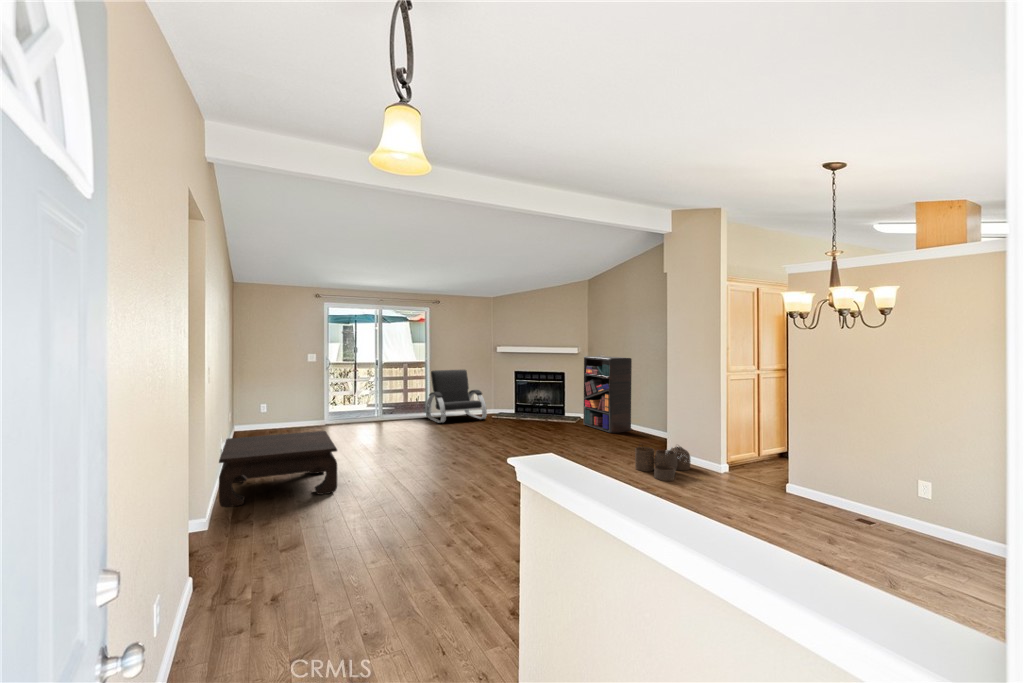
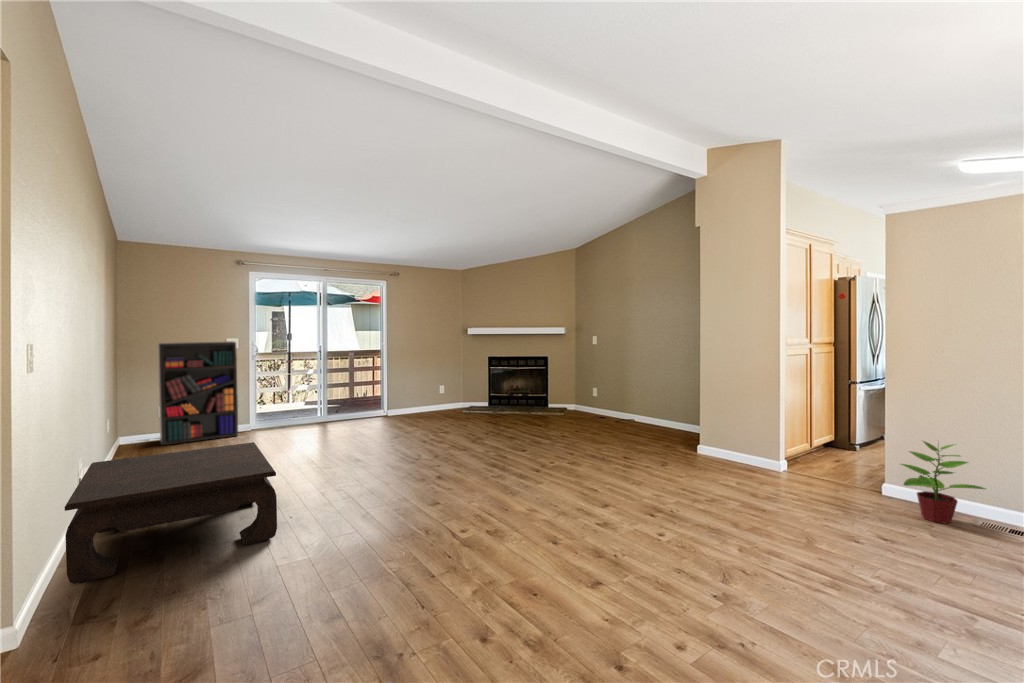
bookshelf: present [583,356,632,433] -> present [157,341,238,445]
armchair: present [426,370,487,423] -> none [381,357,457,422]
woven basket: present [635,446,691,481] -> none [674,439,739,488]
potted plant: none [782,447,839,512] -> present [901,441,985,523]

